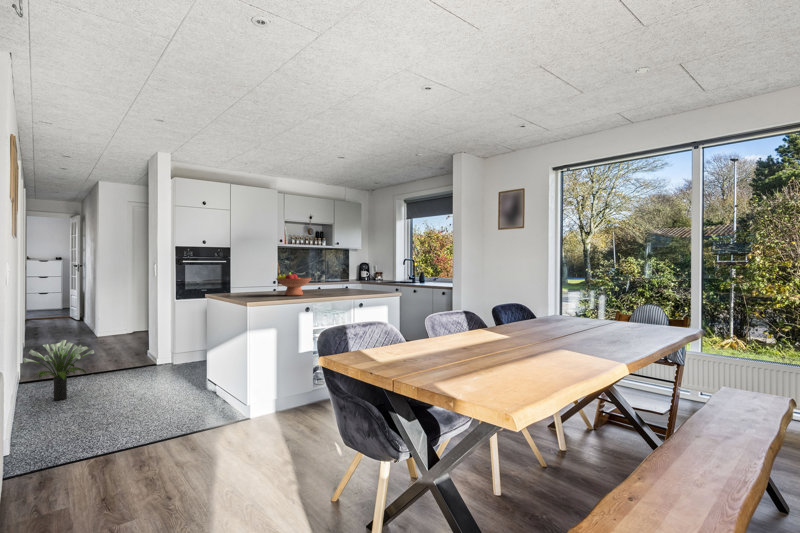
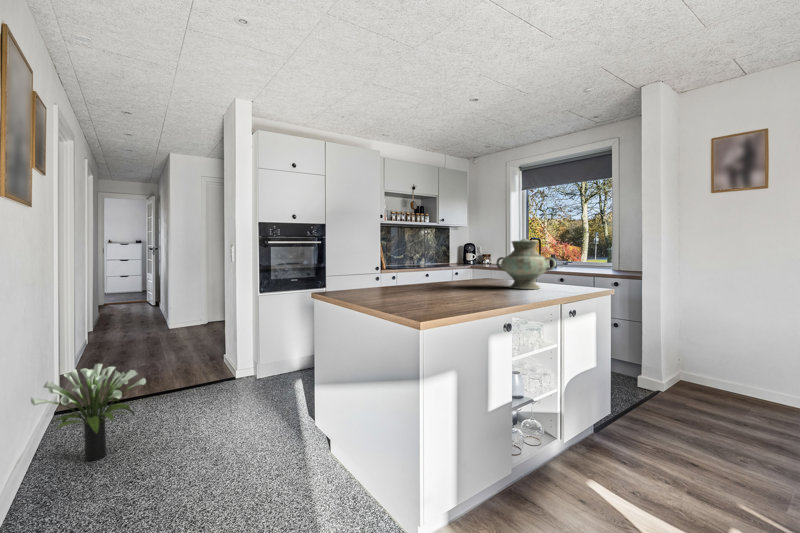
vase: none [332,262,362,293] -> present [496,239,556,289]
fruit bowl: present [276,272,312,296] -> none [427,255,487,296]

